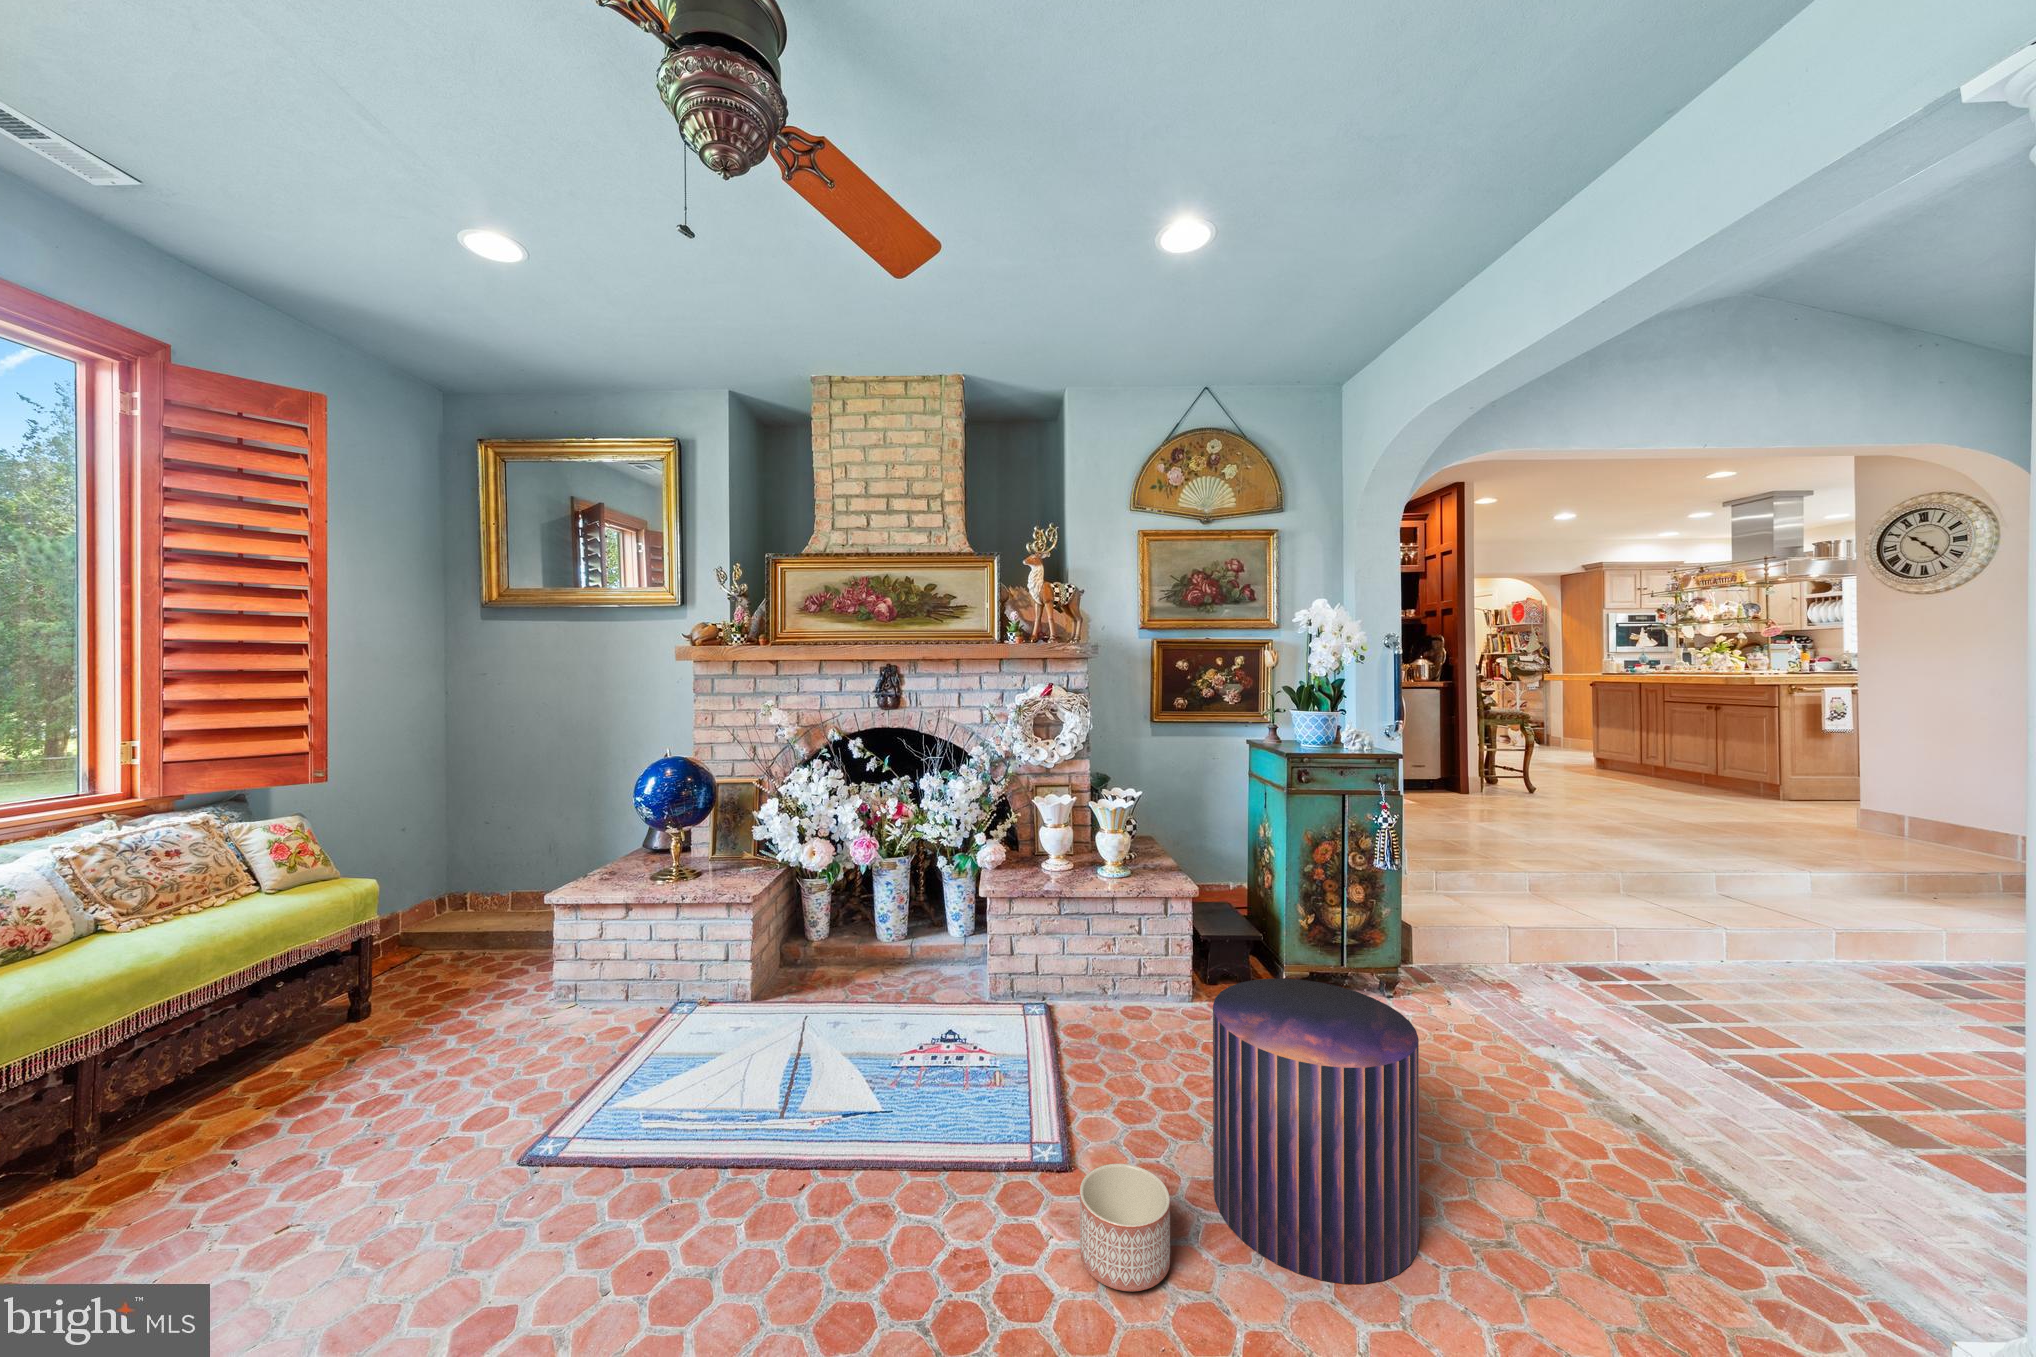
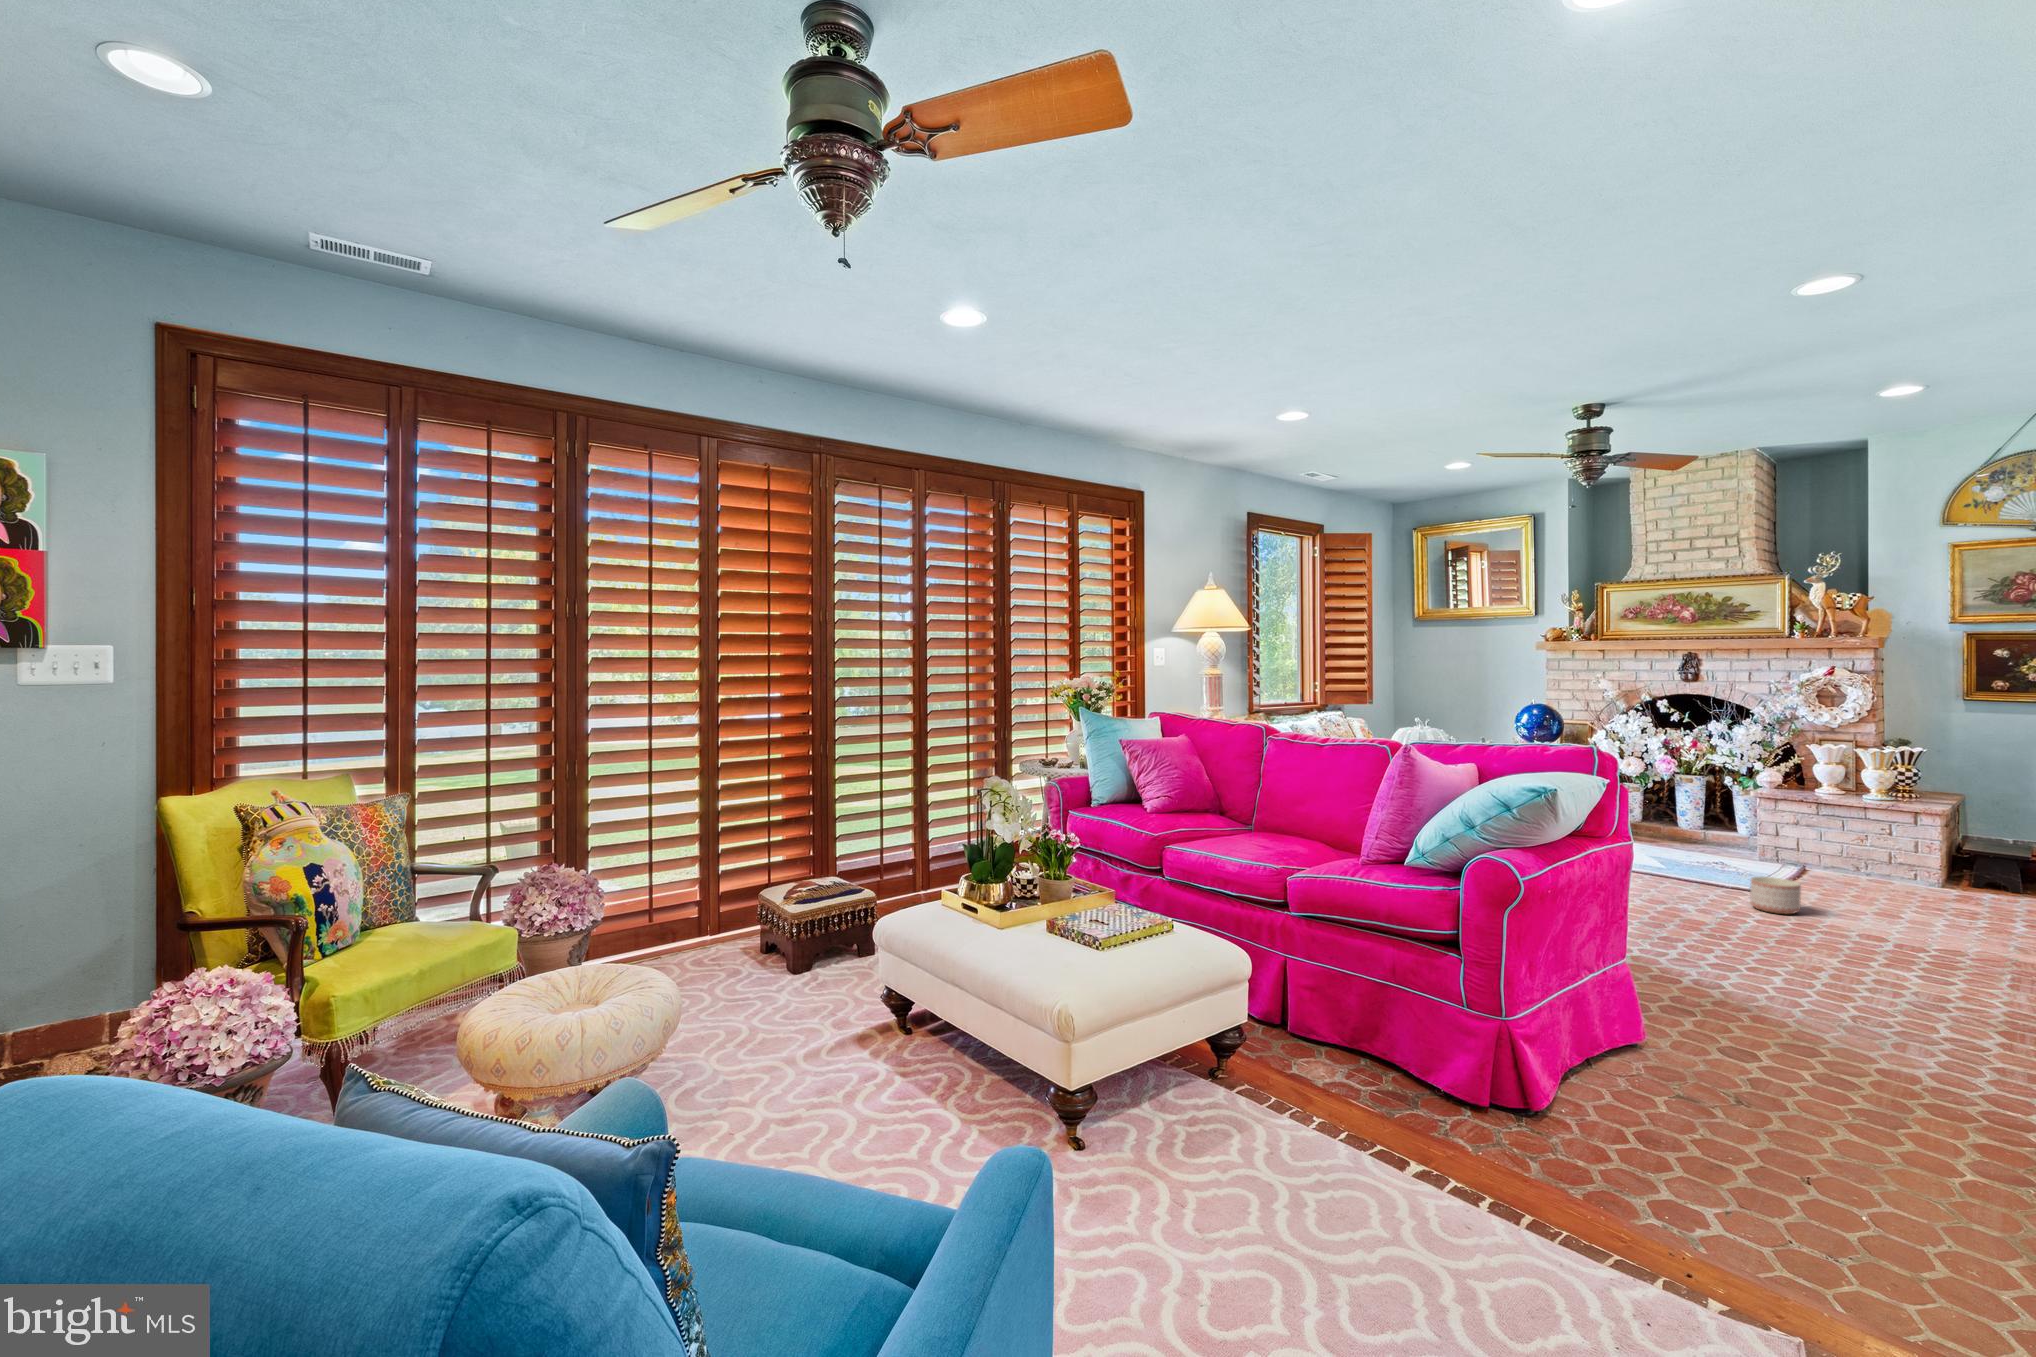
pouf: present [1213,979,1419,1284] -> none [1846,824,1982,941]

